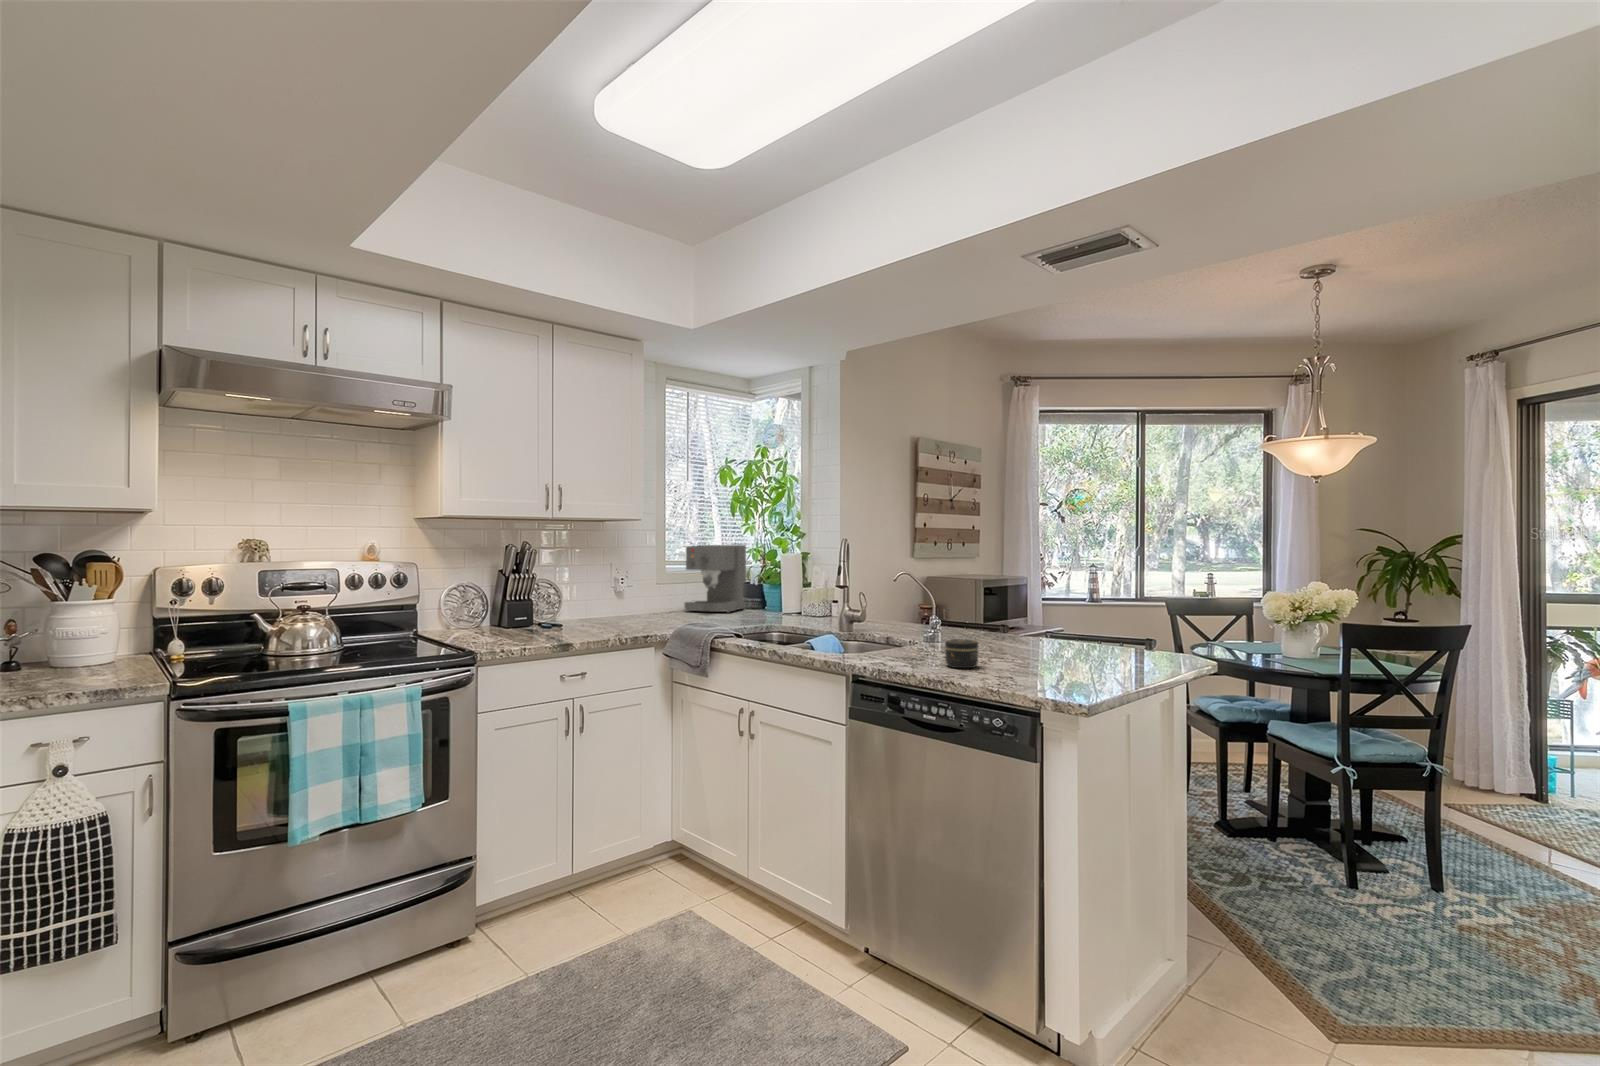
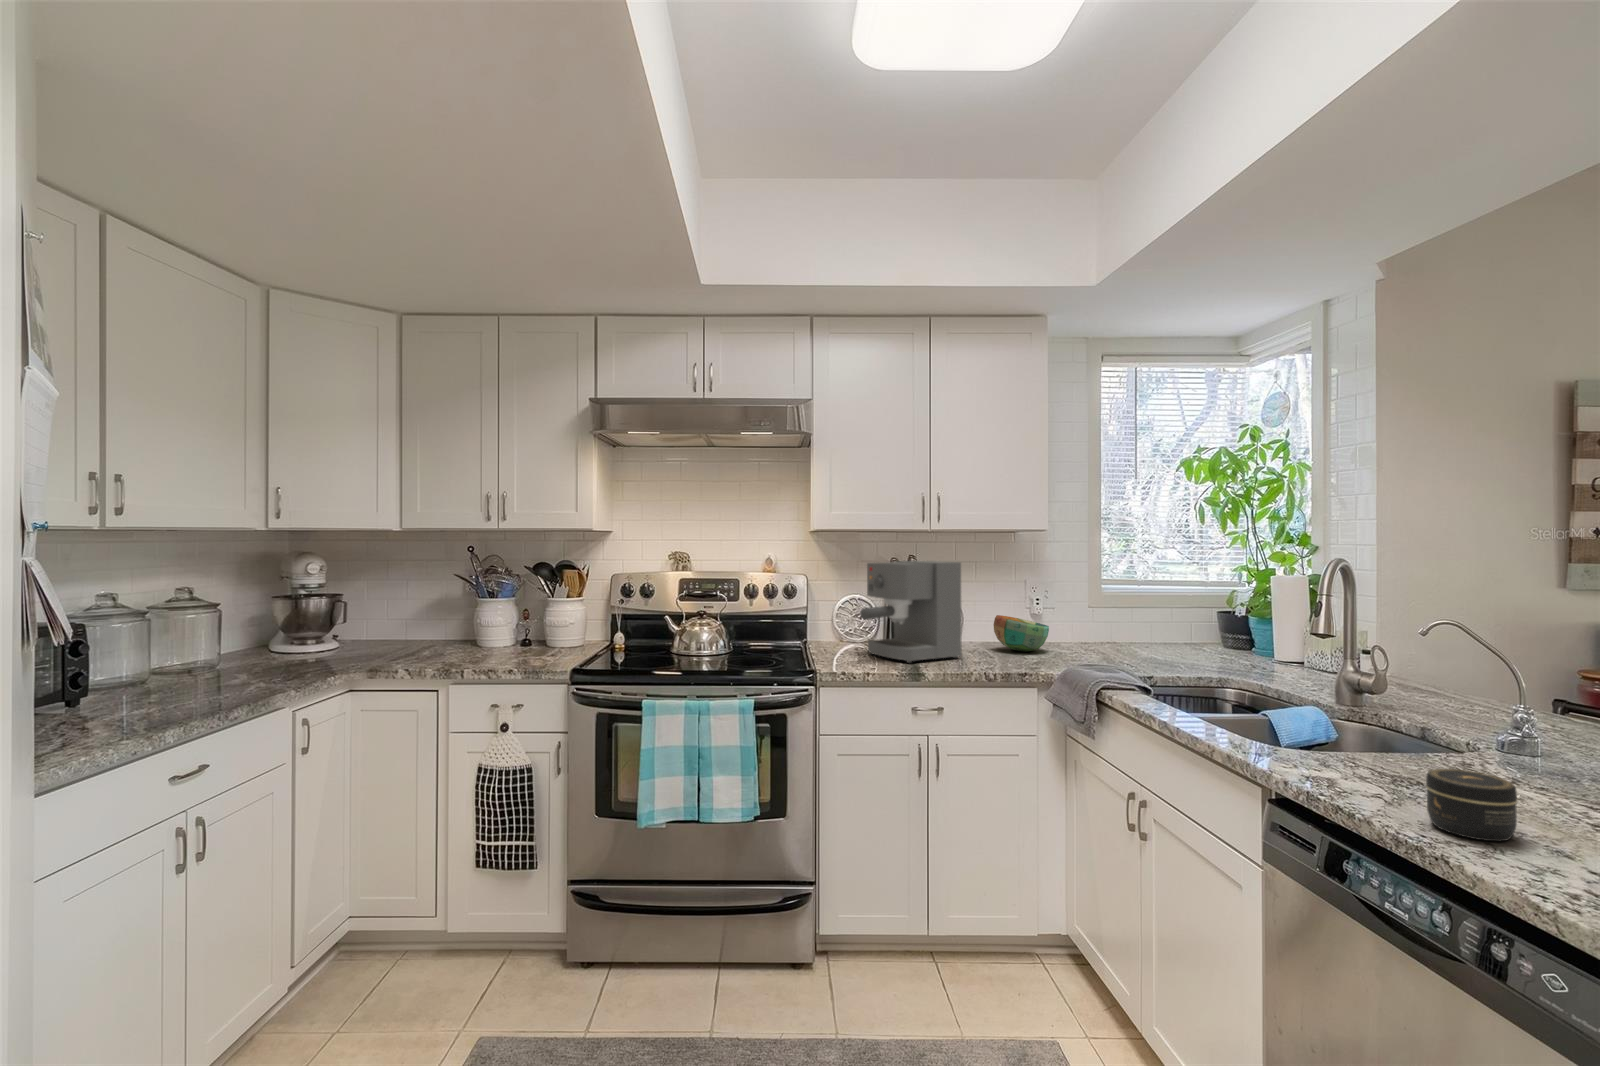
coffee maker: present [684,545,746,613] -> present [860,561,962,663]
bowl: none [592,594,638,623] -> present [994,615,1049,652]

